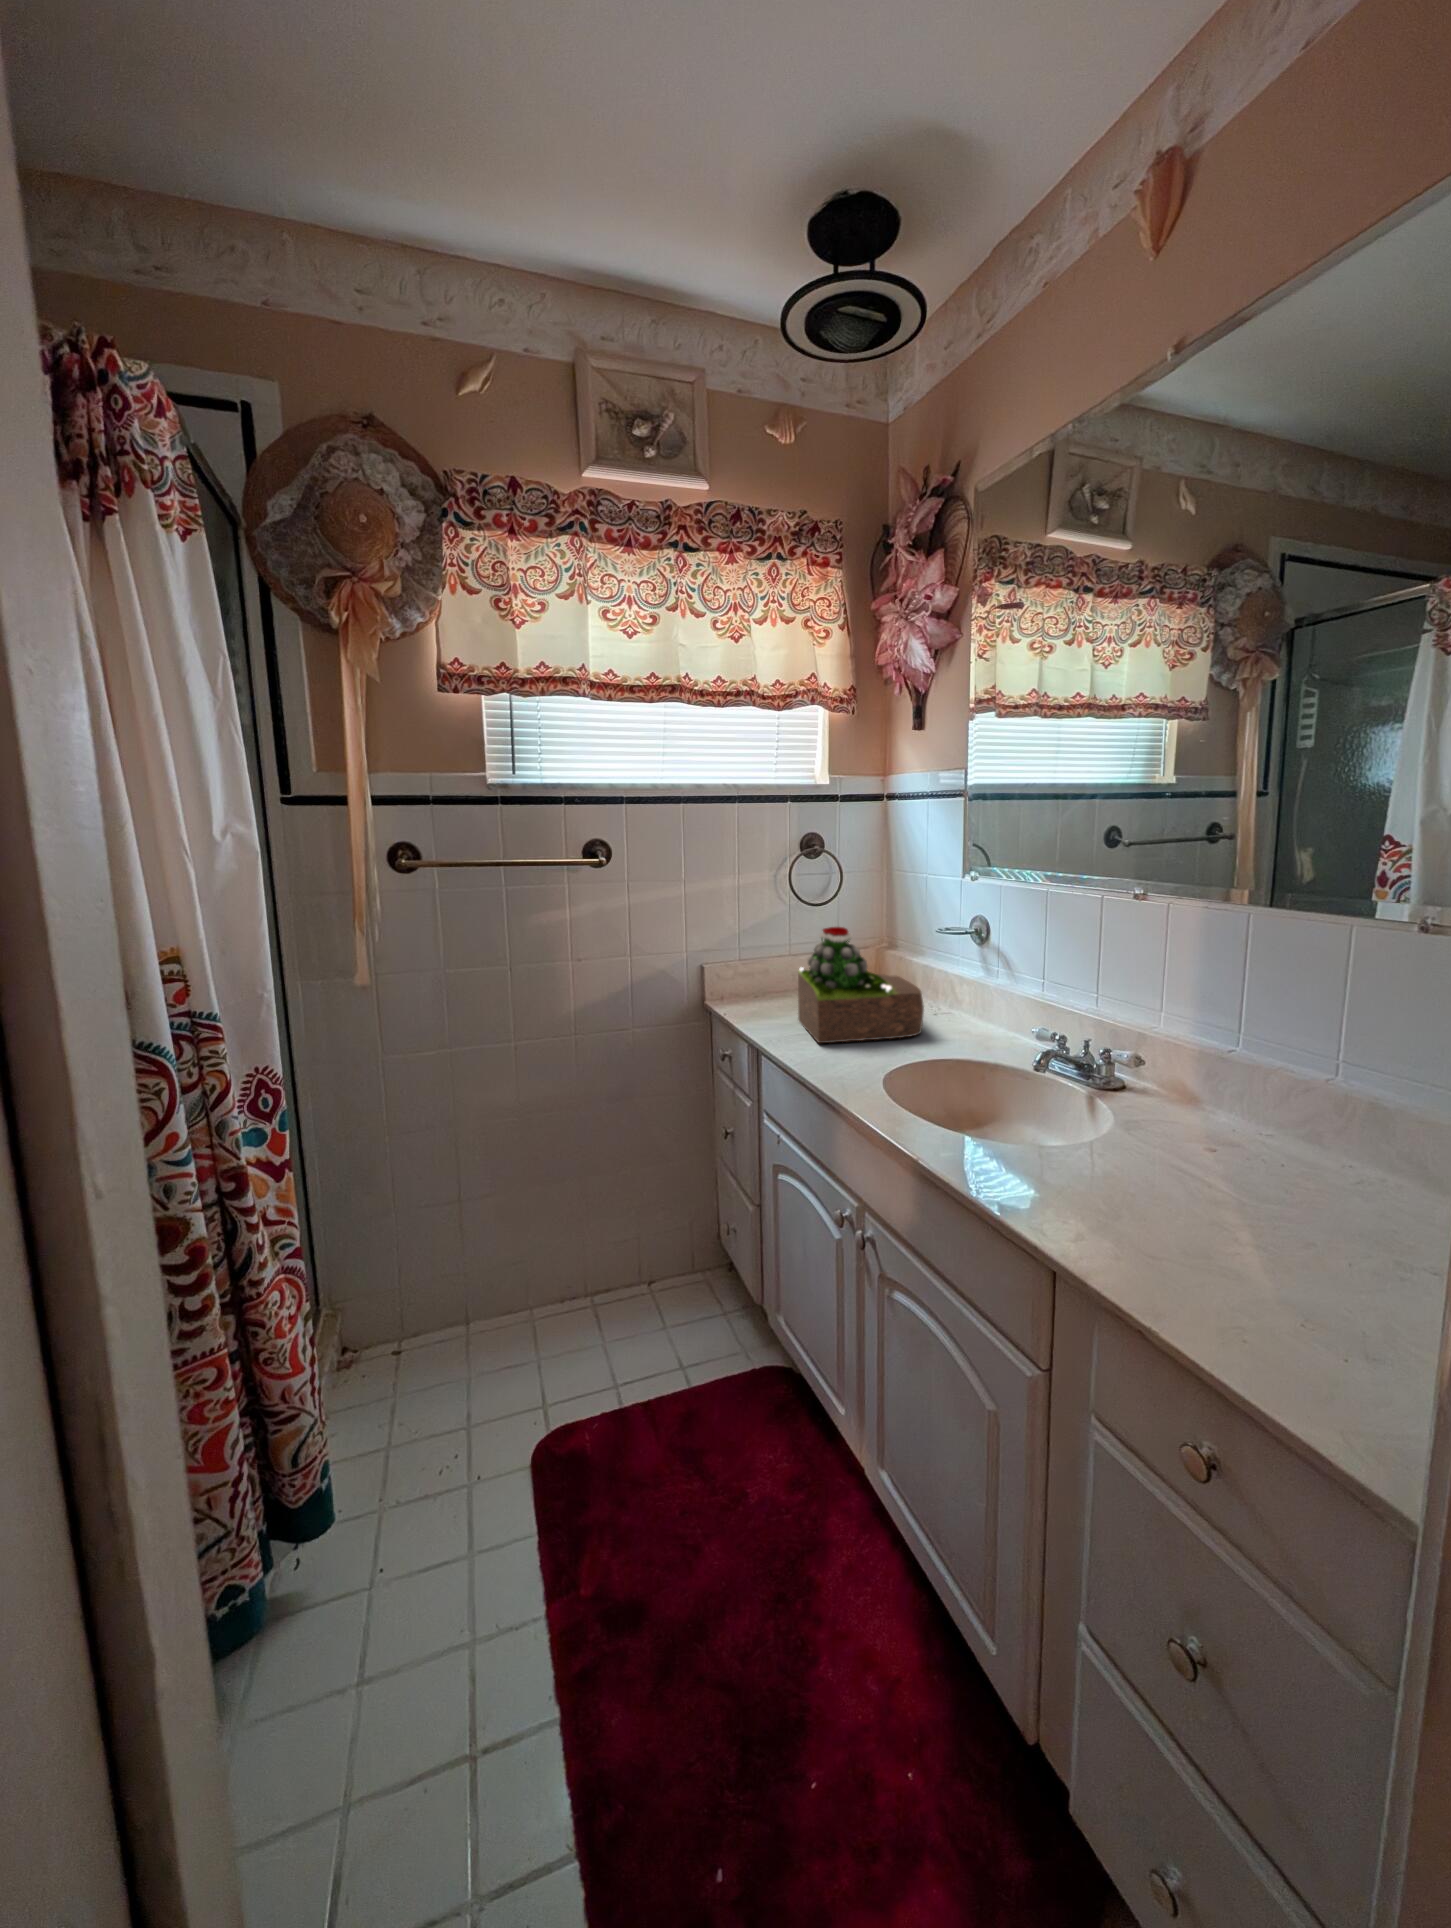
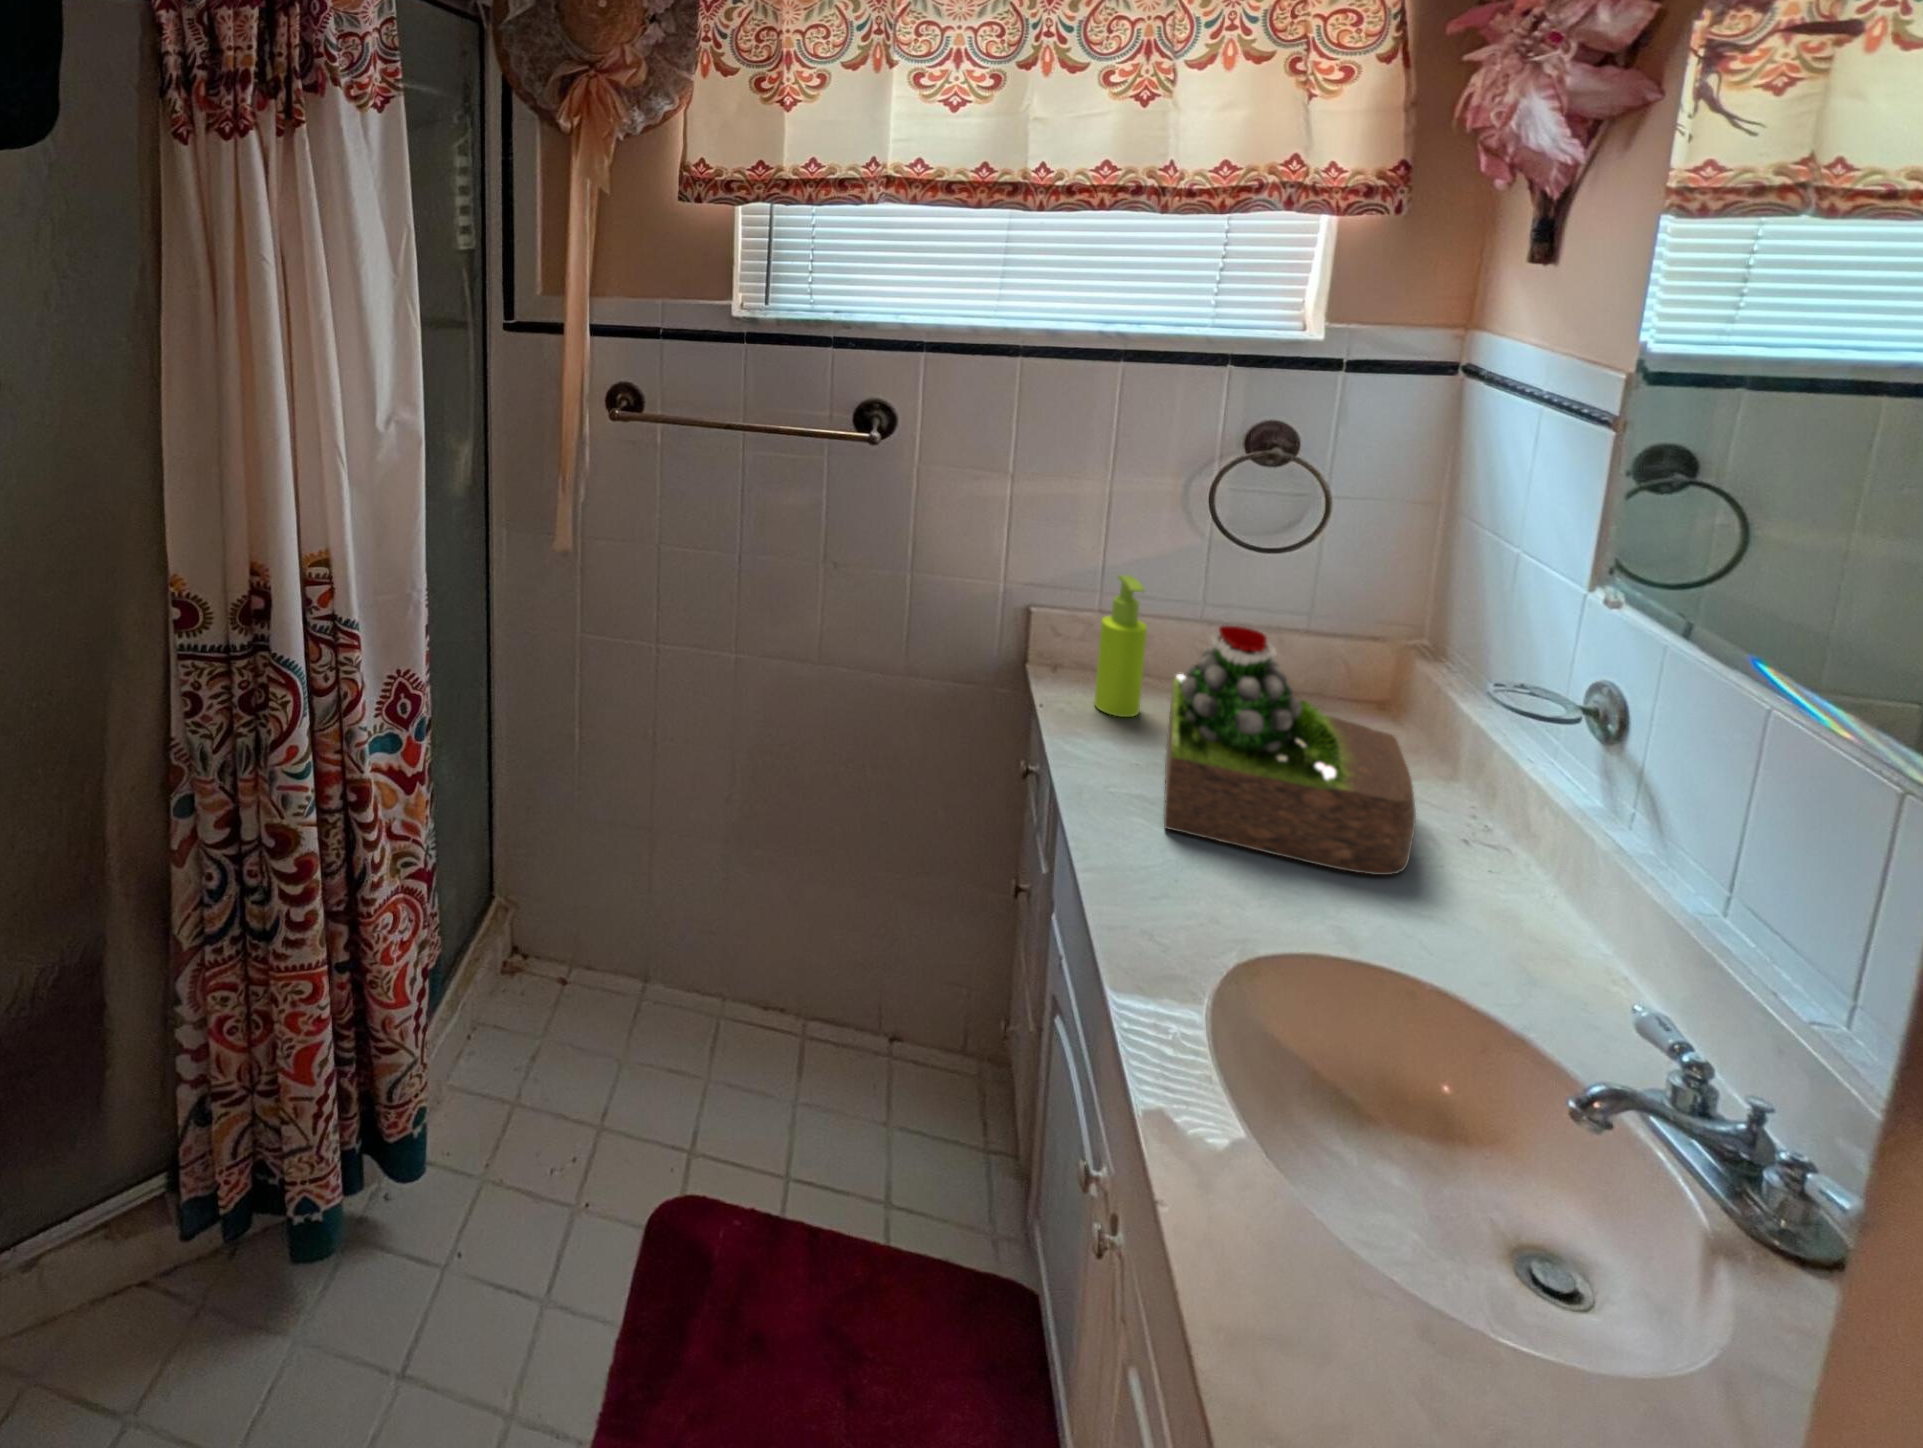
soap dispenser: none [748,925,774,1010] -> present [1095,575,1147,717]

